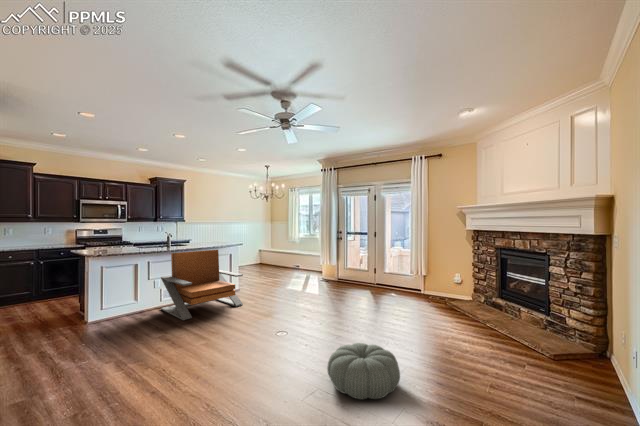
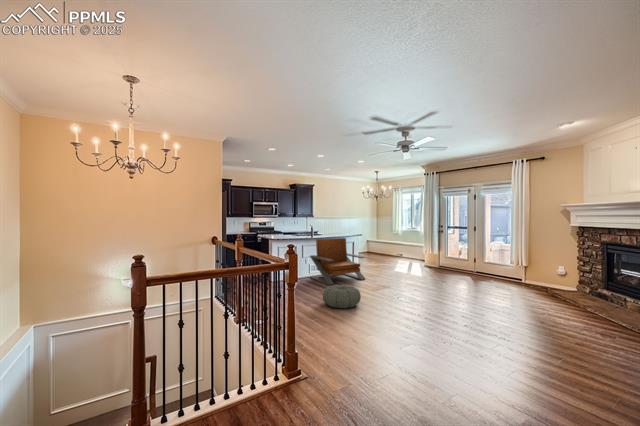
pouf: present [327,343,400,399] -> present [323,285,361,308]

